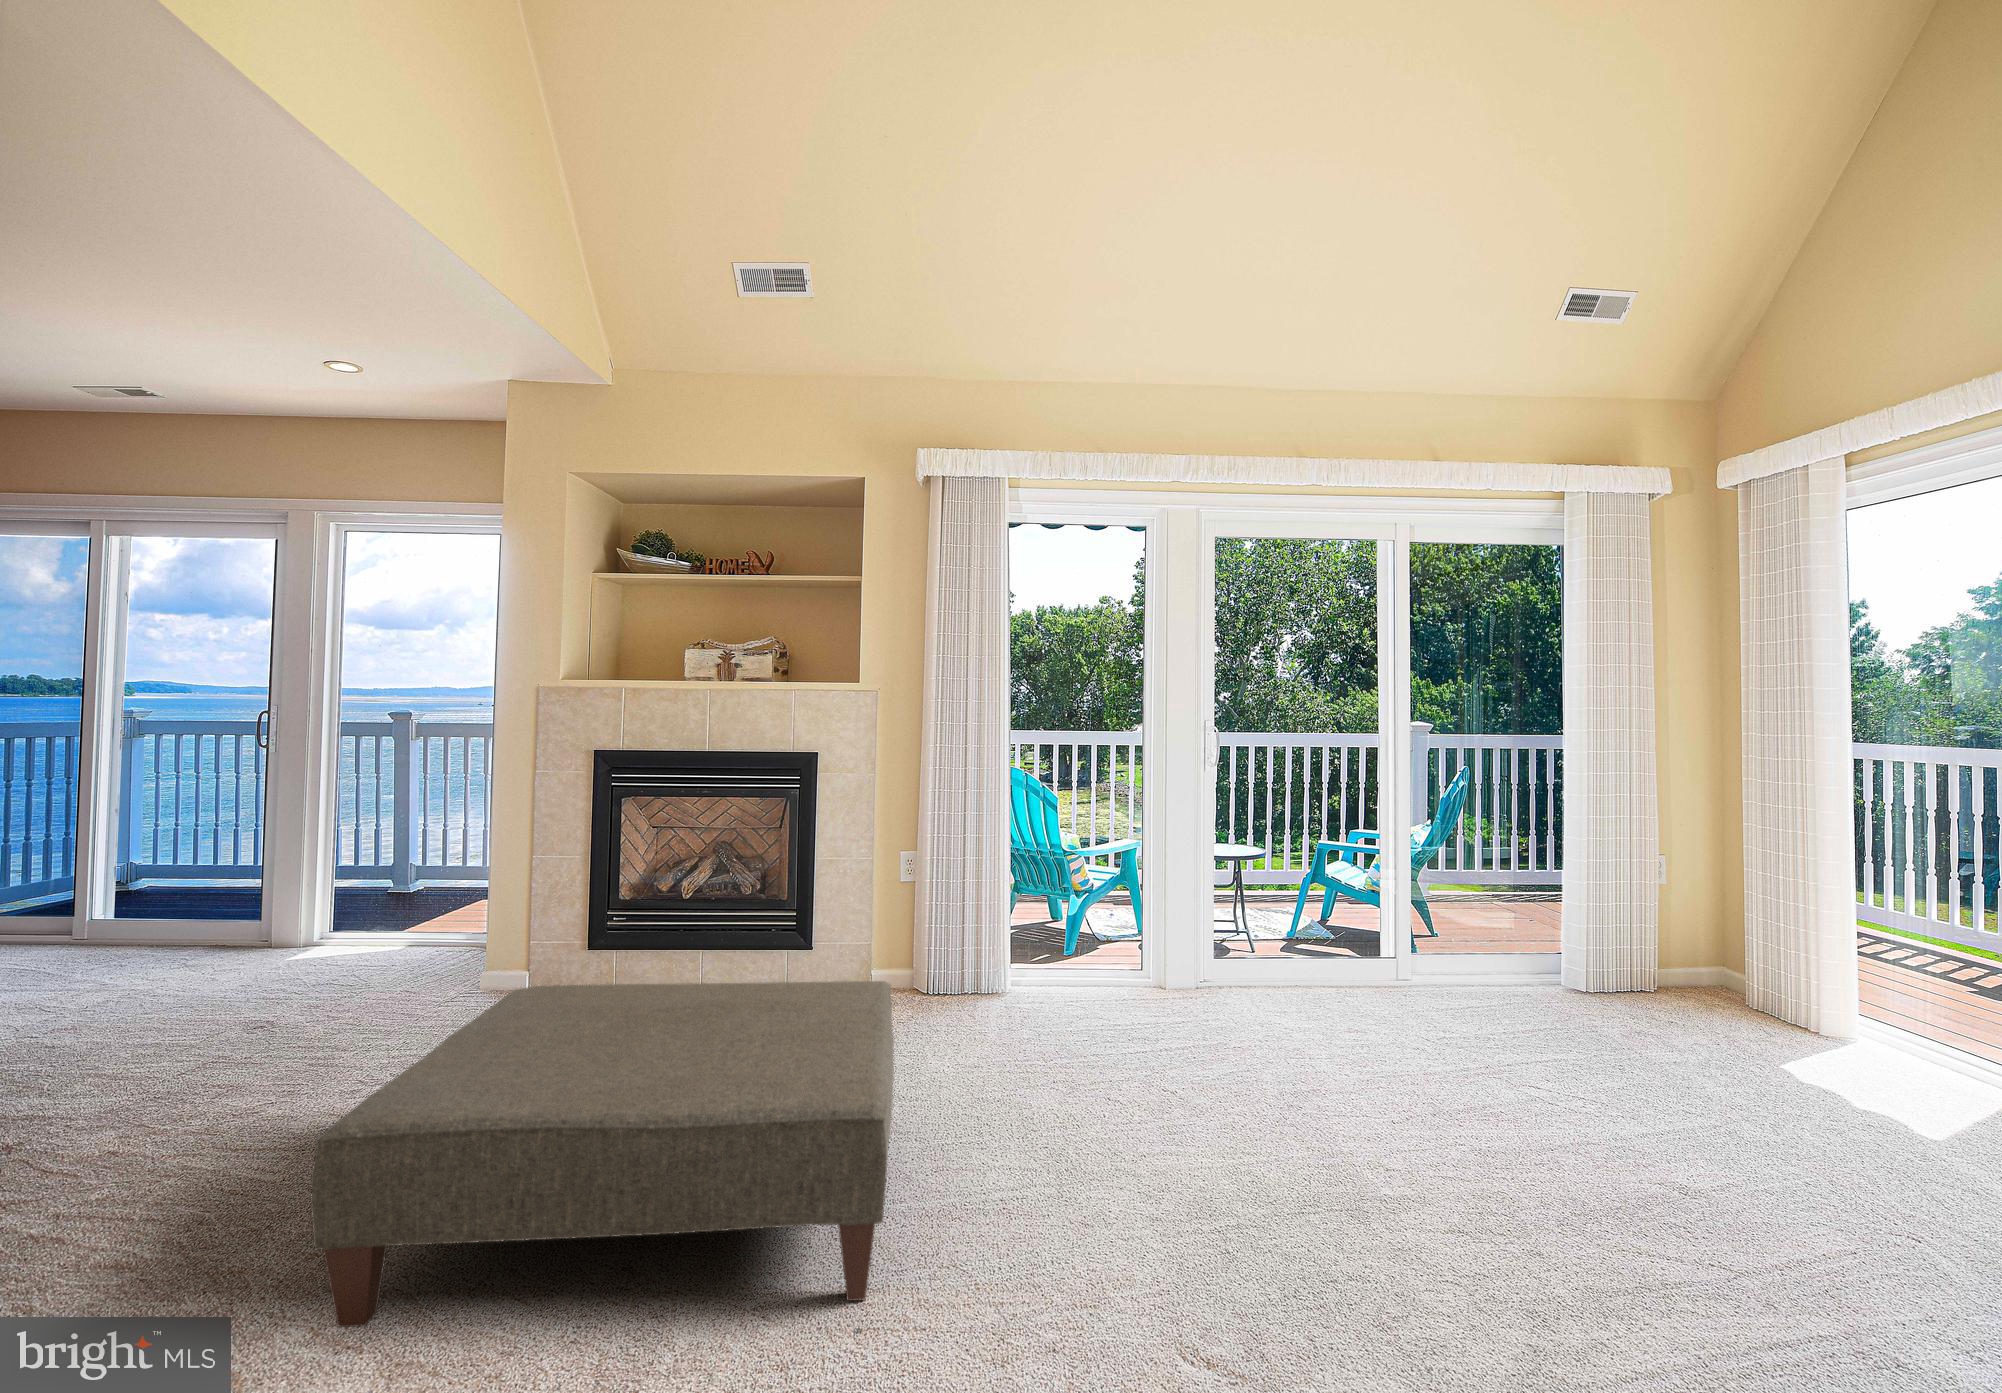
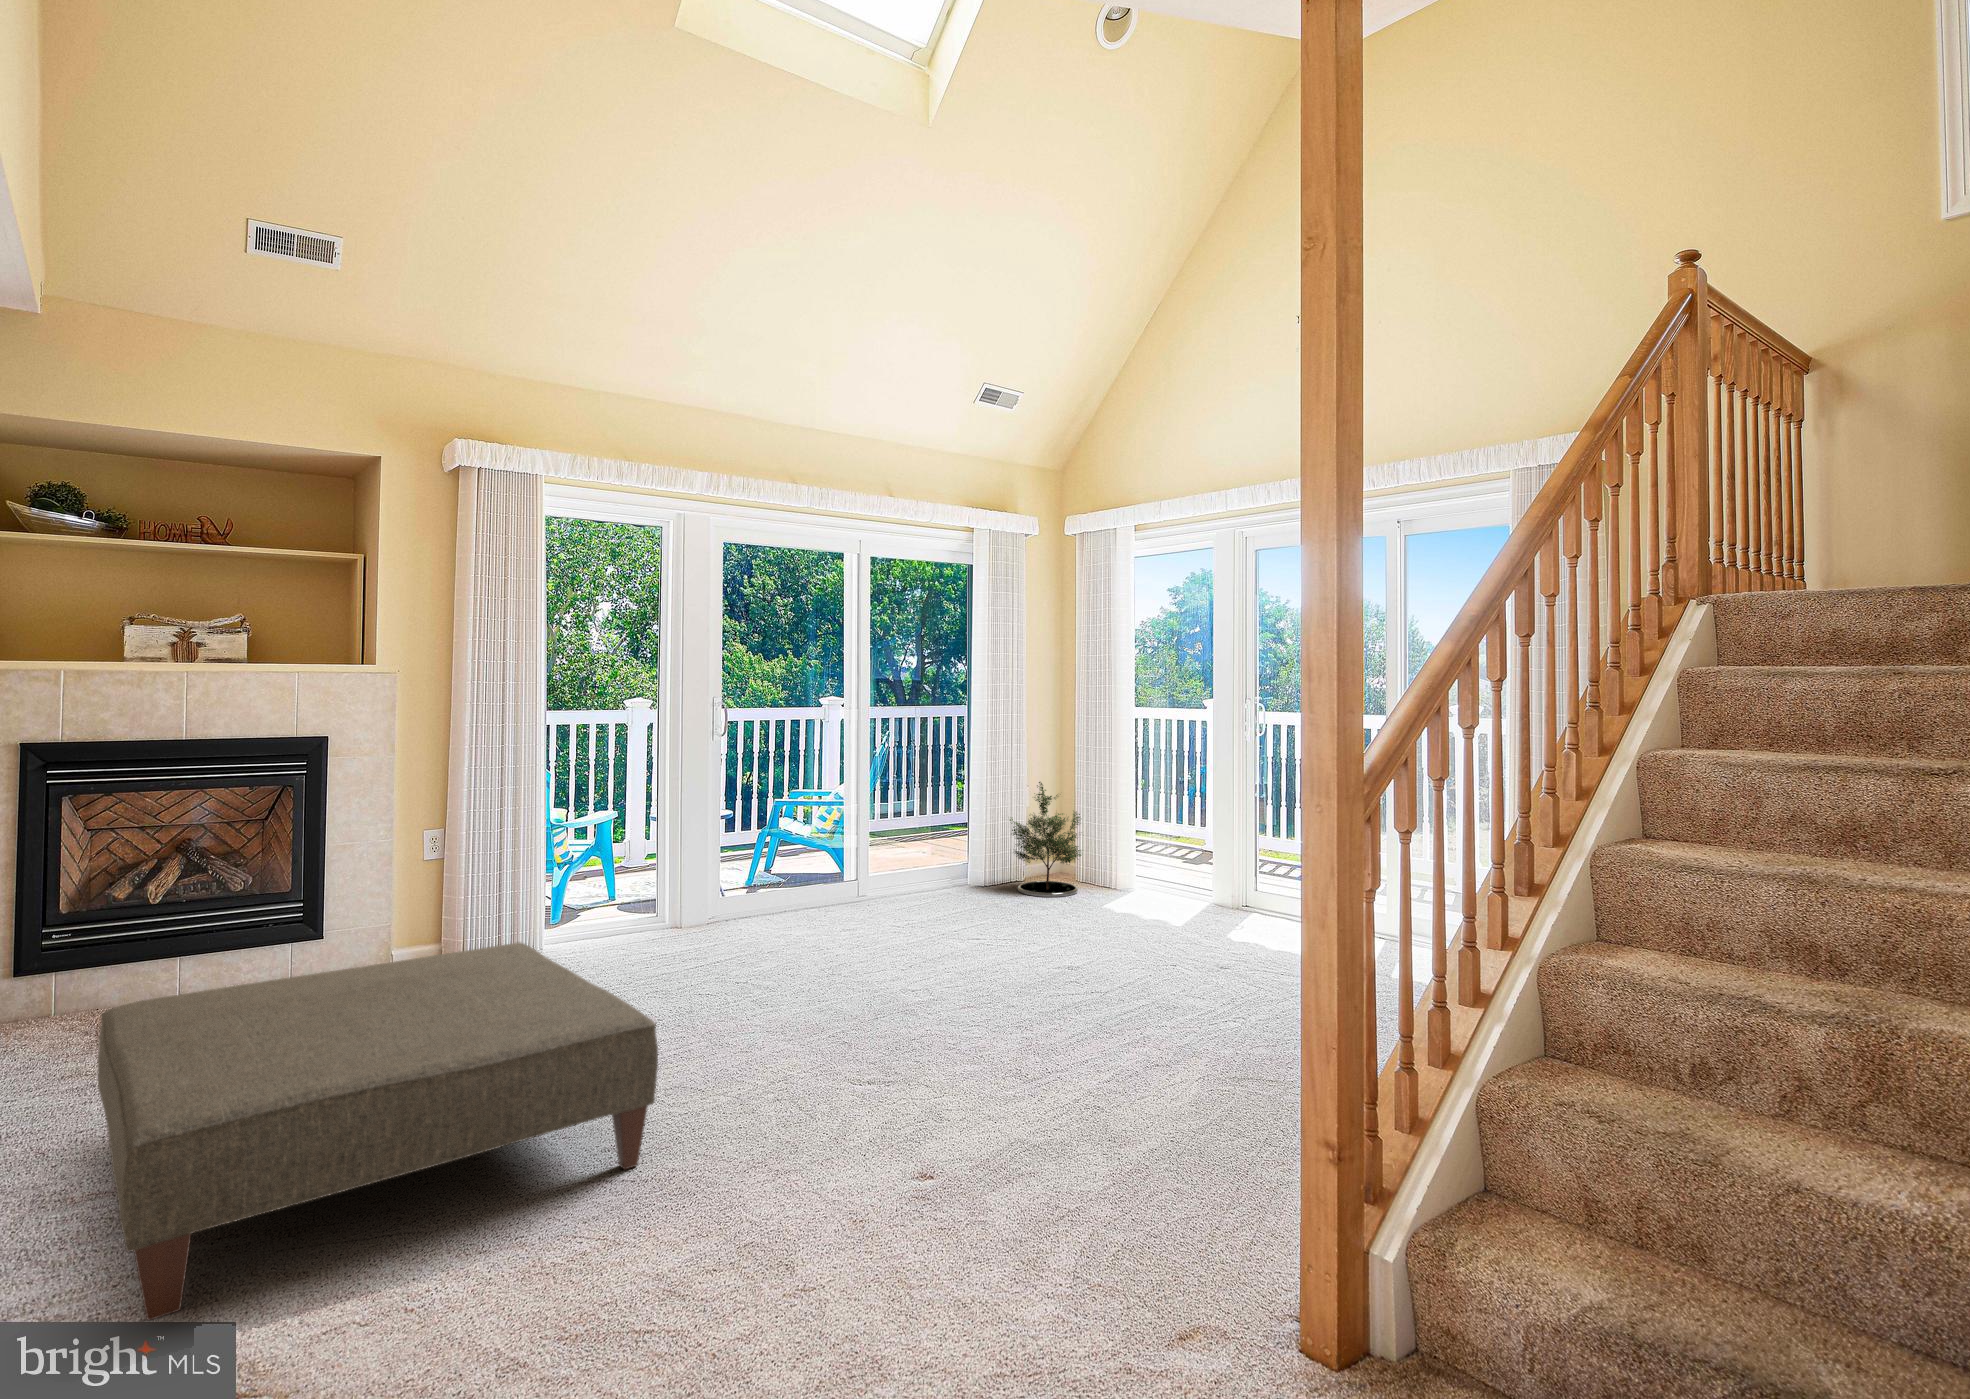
potted tree: none [1626,849,1762,1027] -> present [1010,782,1081,897]

